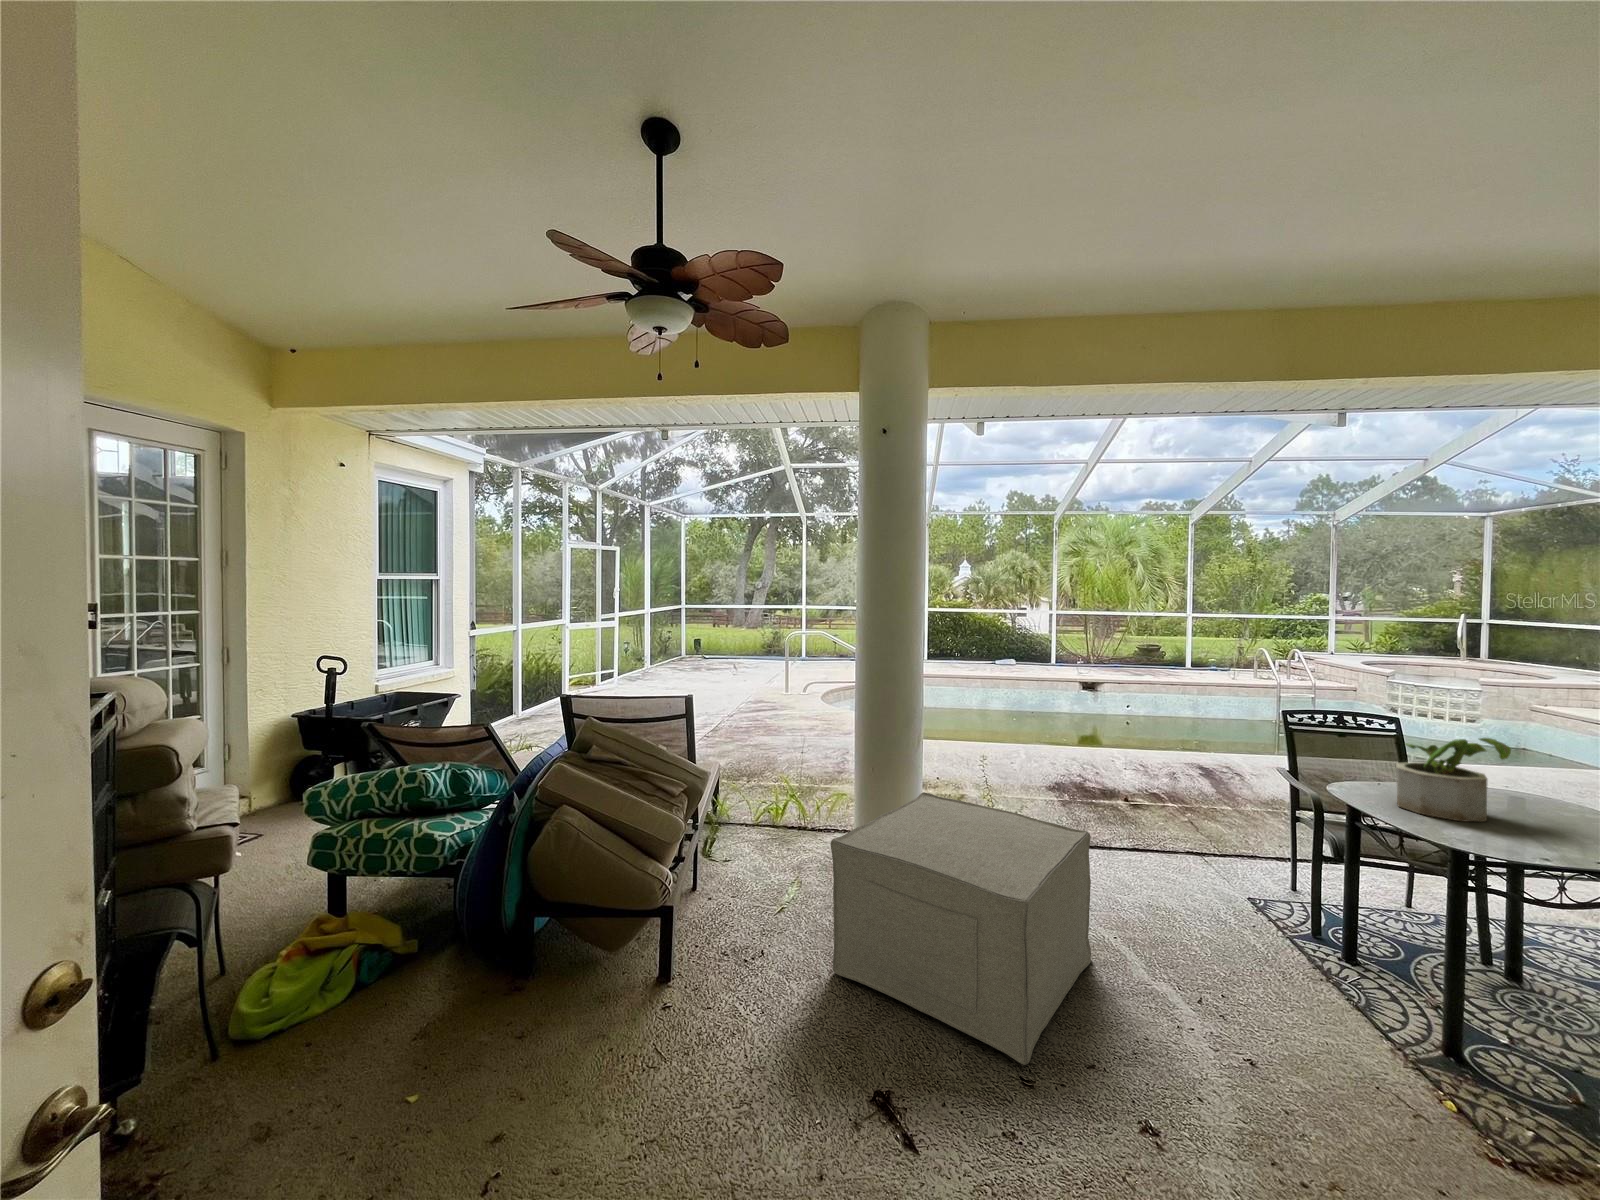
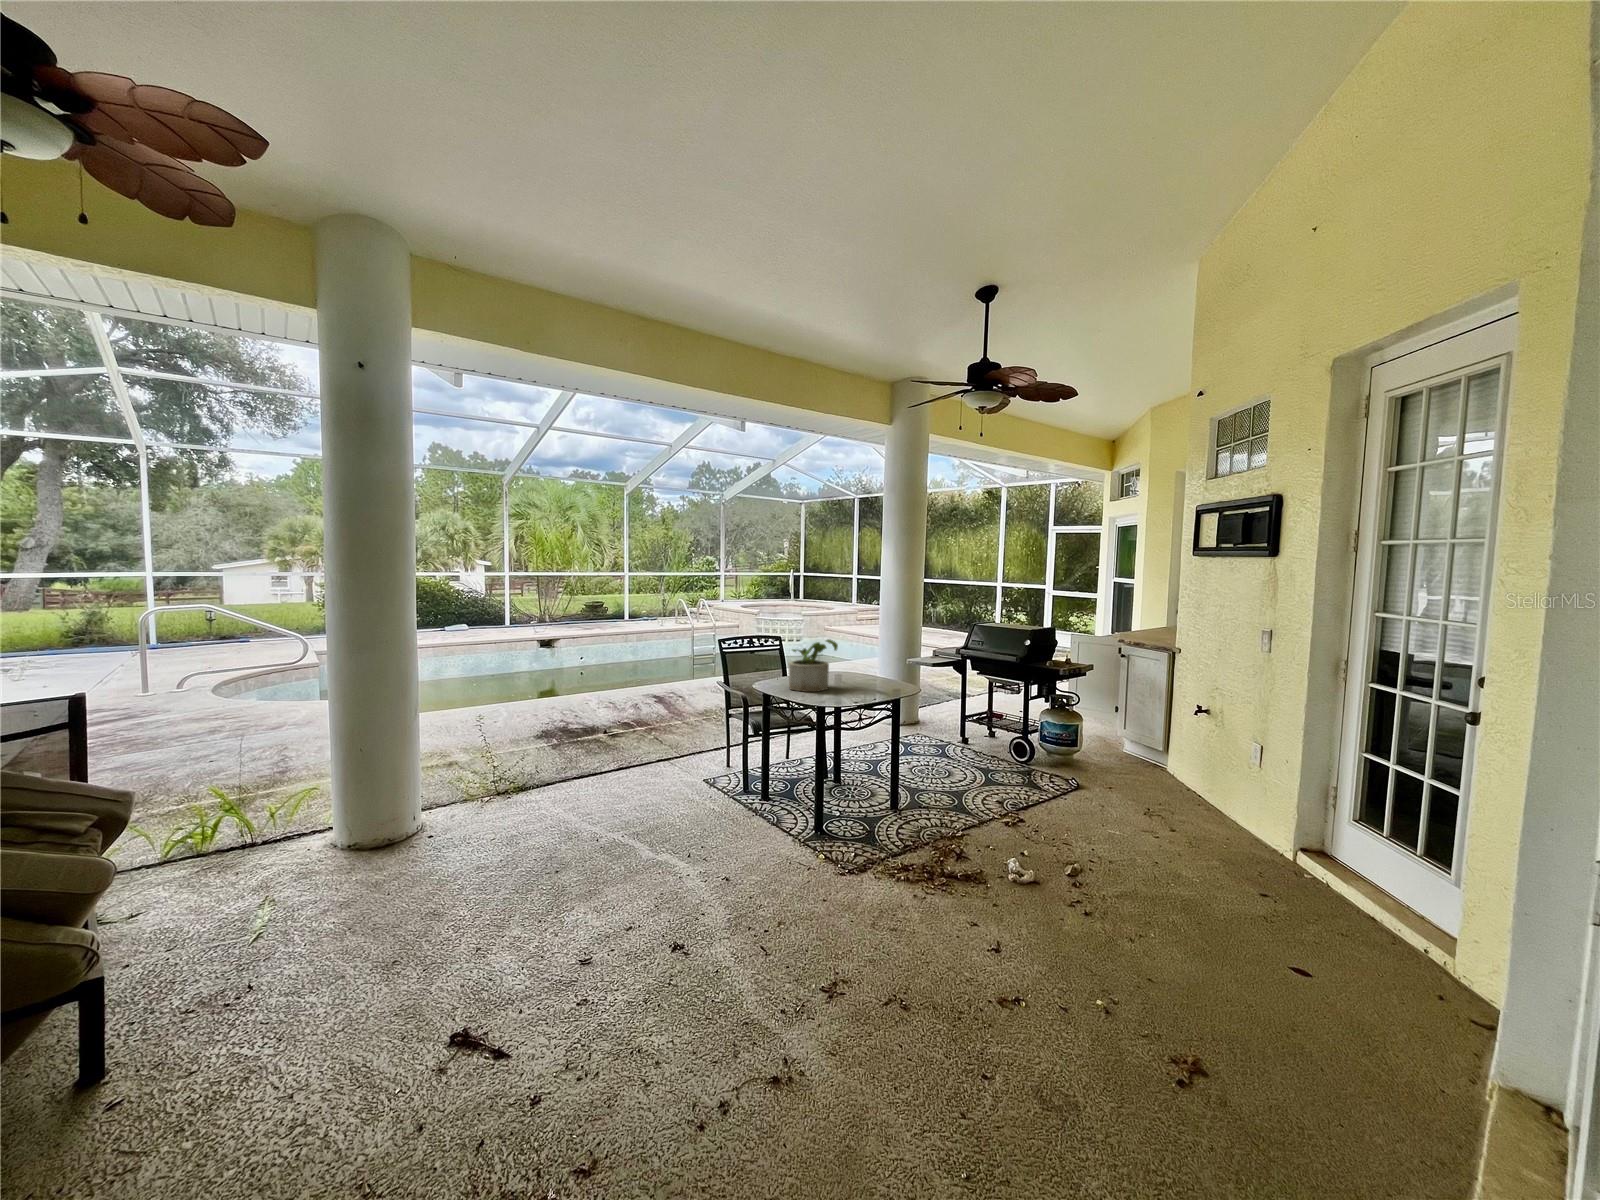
ottoman: present [830,793,1091,1065] -> none [351,750,612,967]

